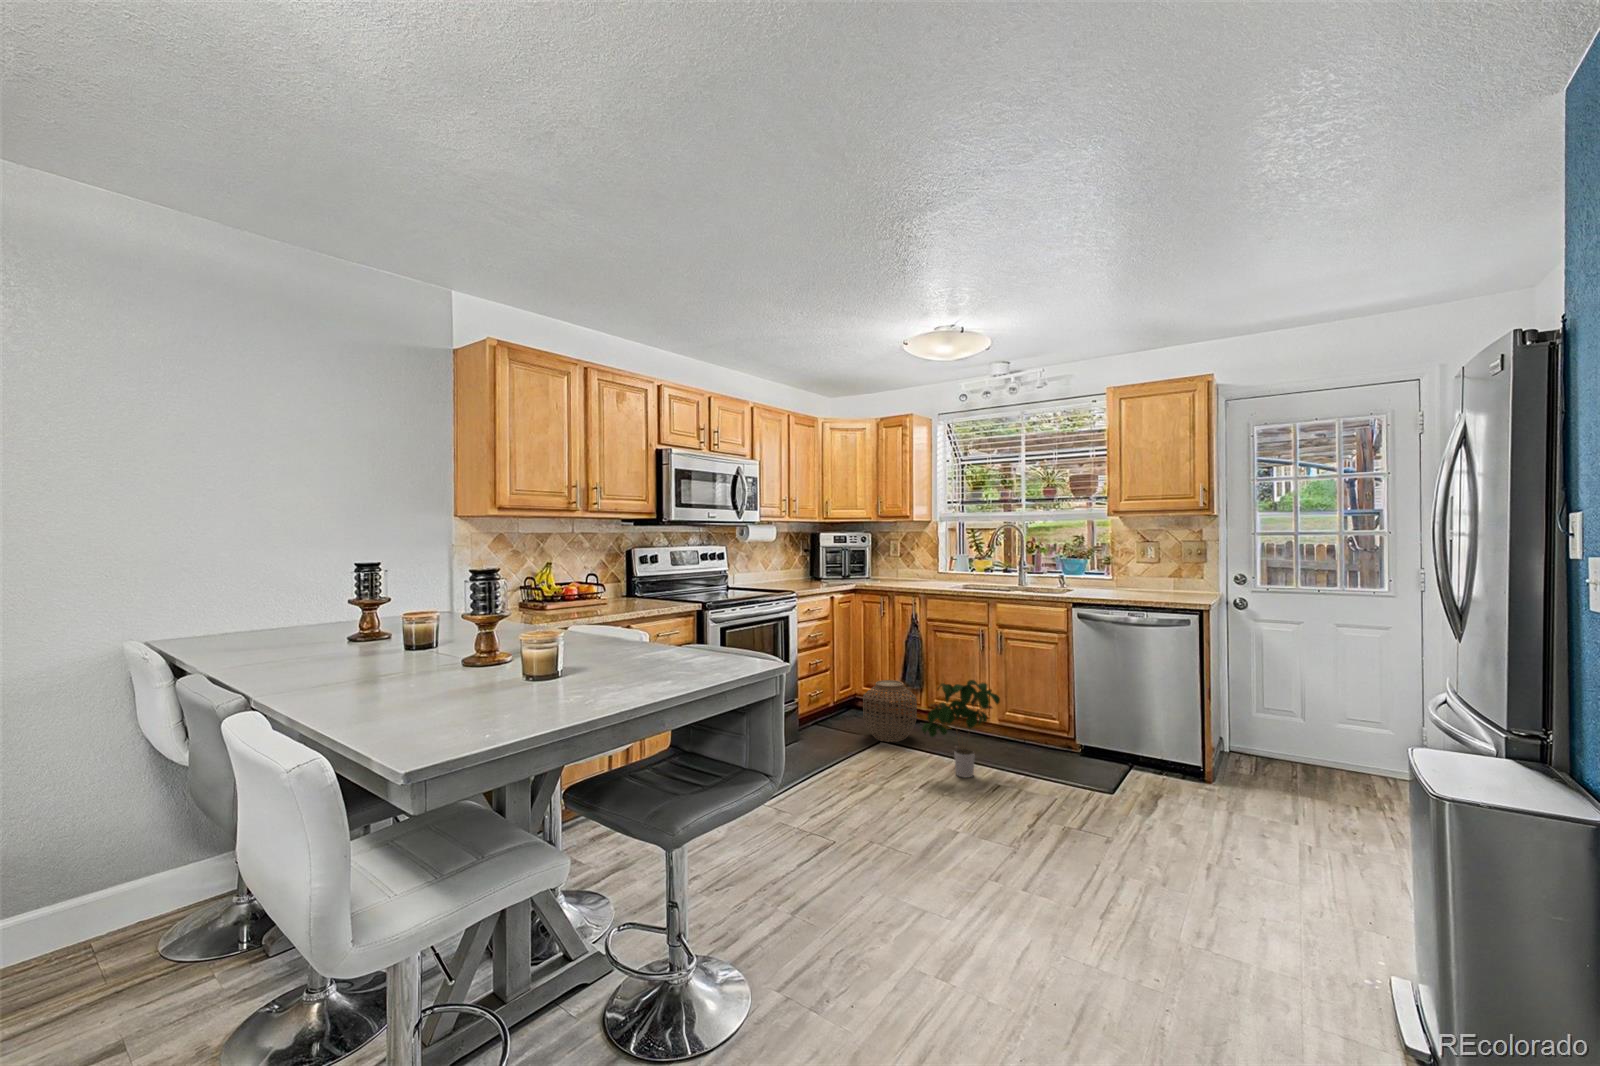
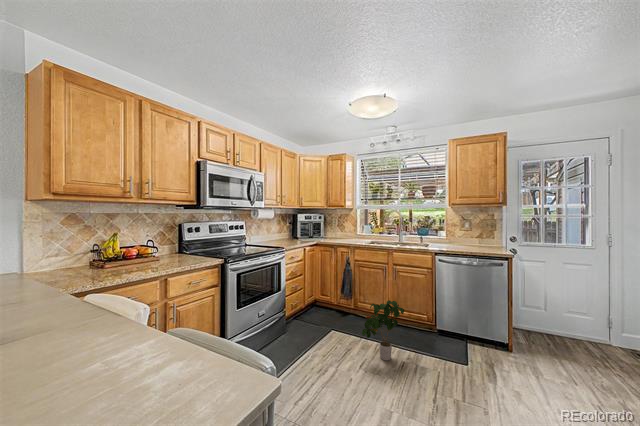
woven basket: present [863,680,917,742] -> none [322,295,352,332]

